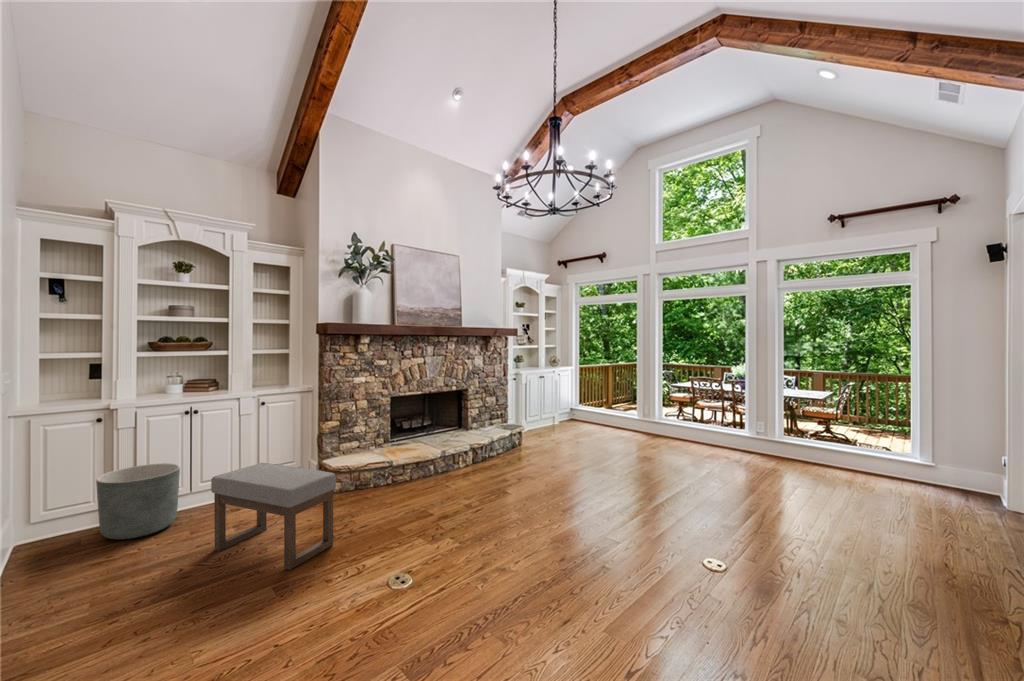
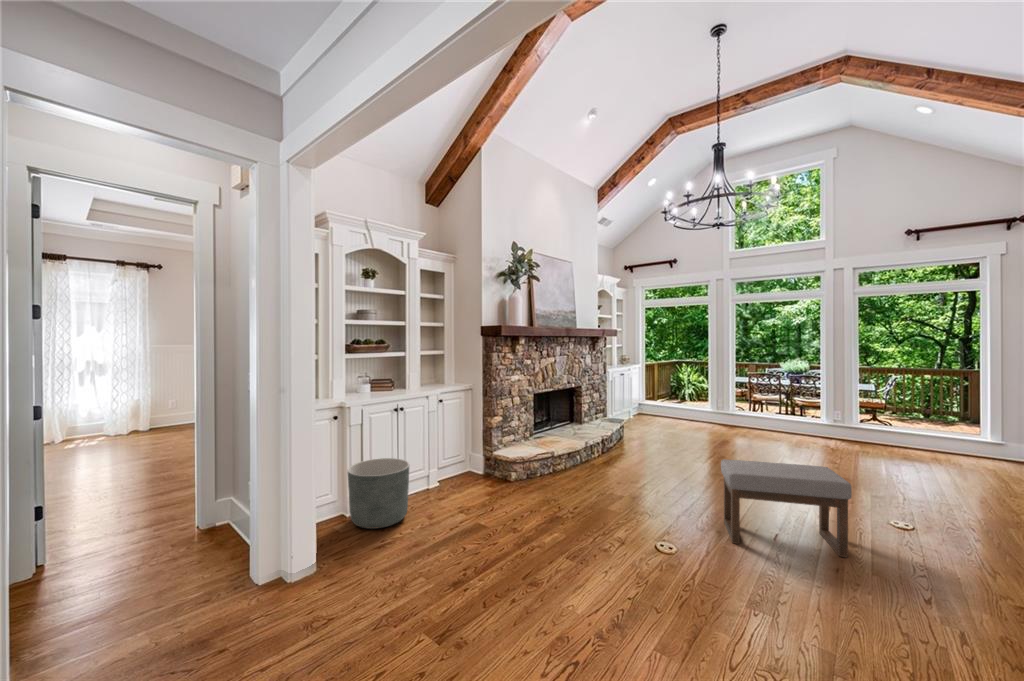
ottoman: present [211,463,336,570] -> present [721,459,852,557]

